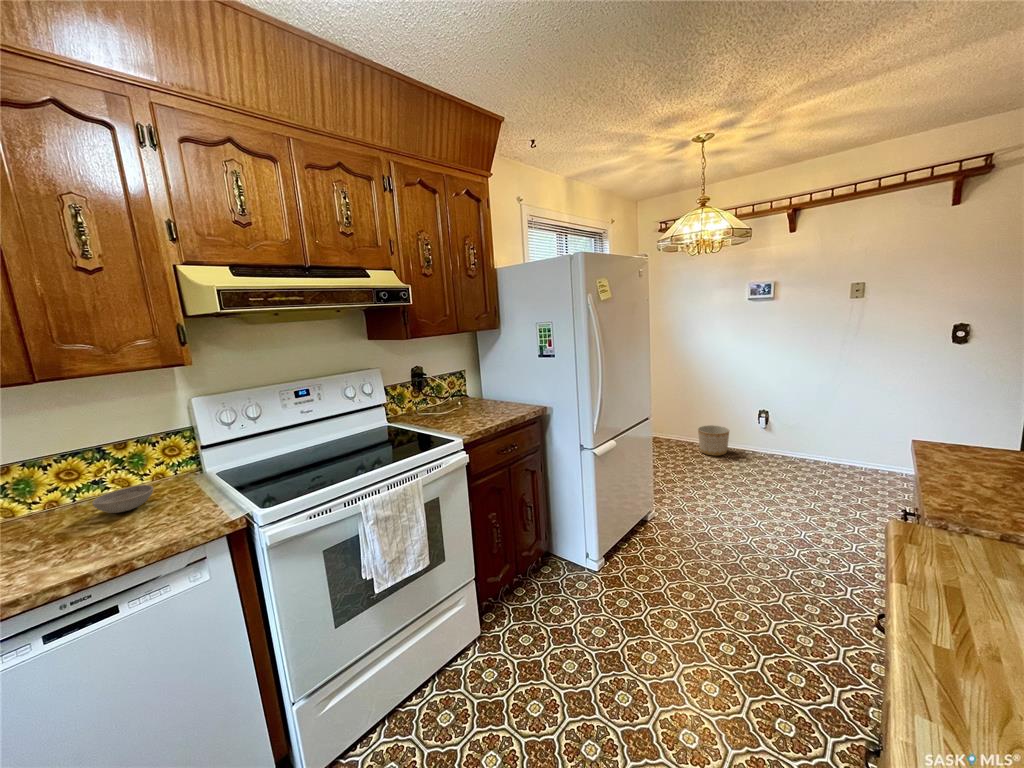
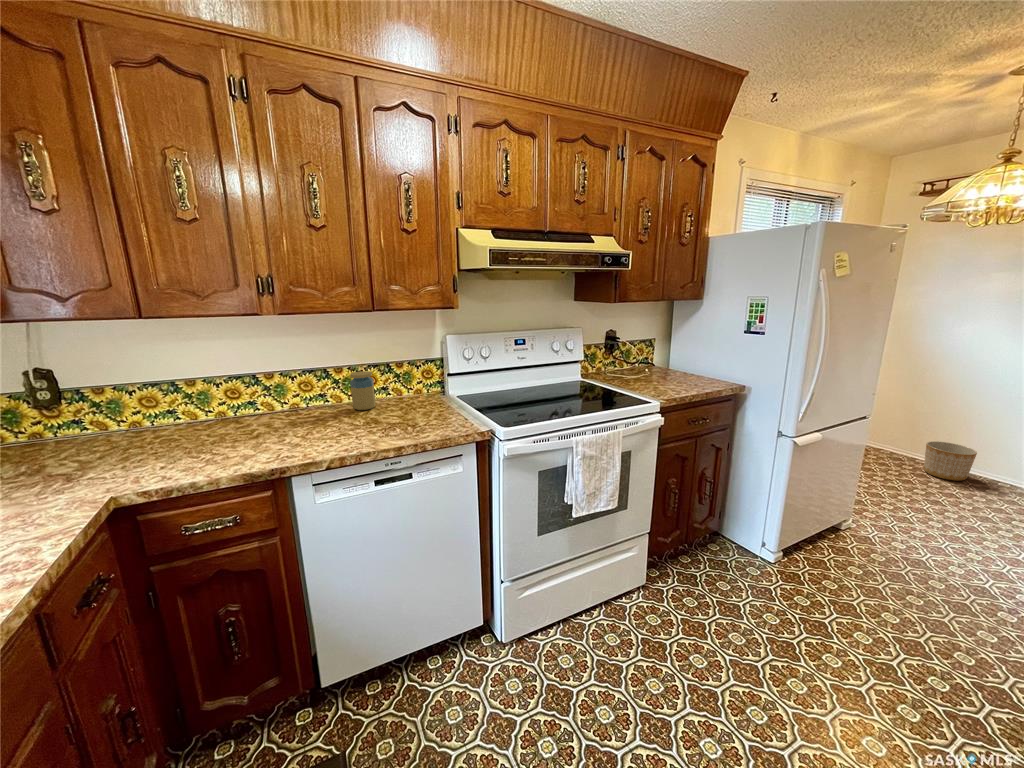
jar: none [13,466,72,526] -> present [350,371,376,410]
bowl: present [92,485,153,513] -> none [391,395,425,411]

